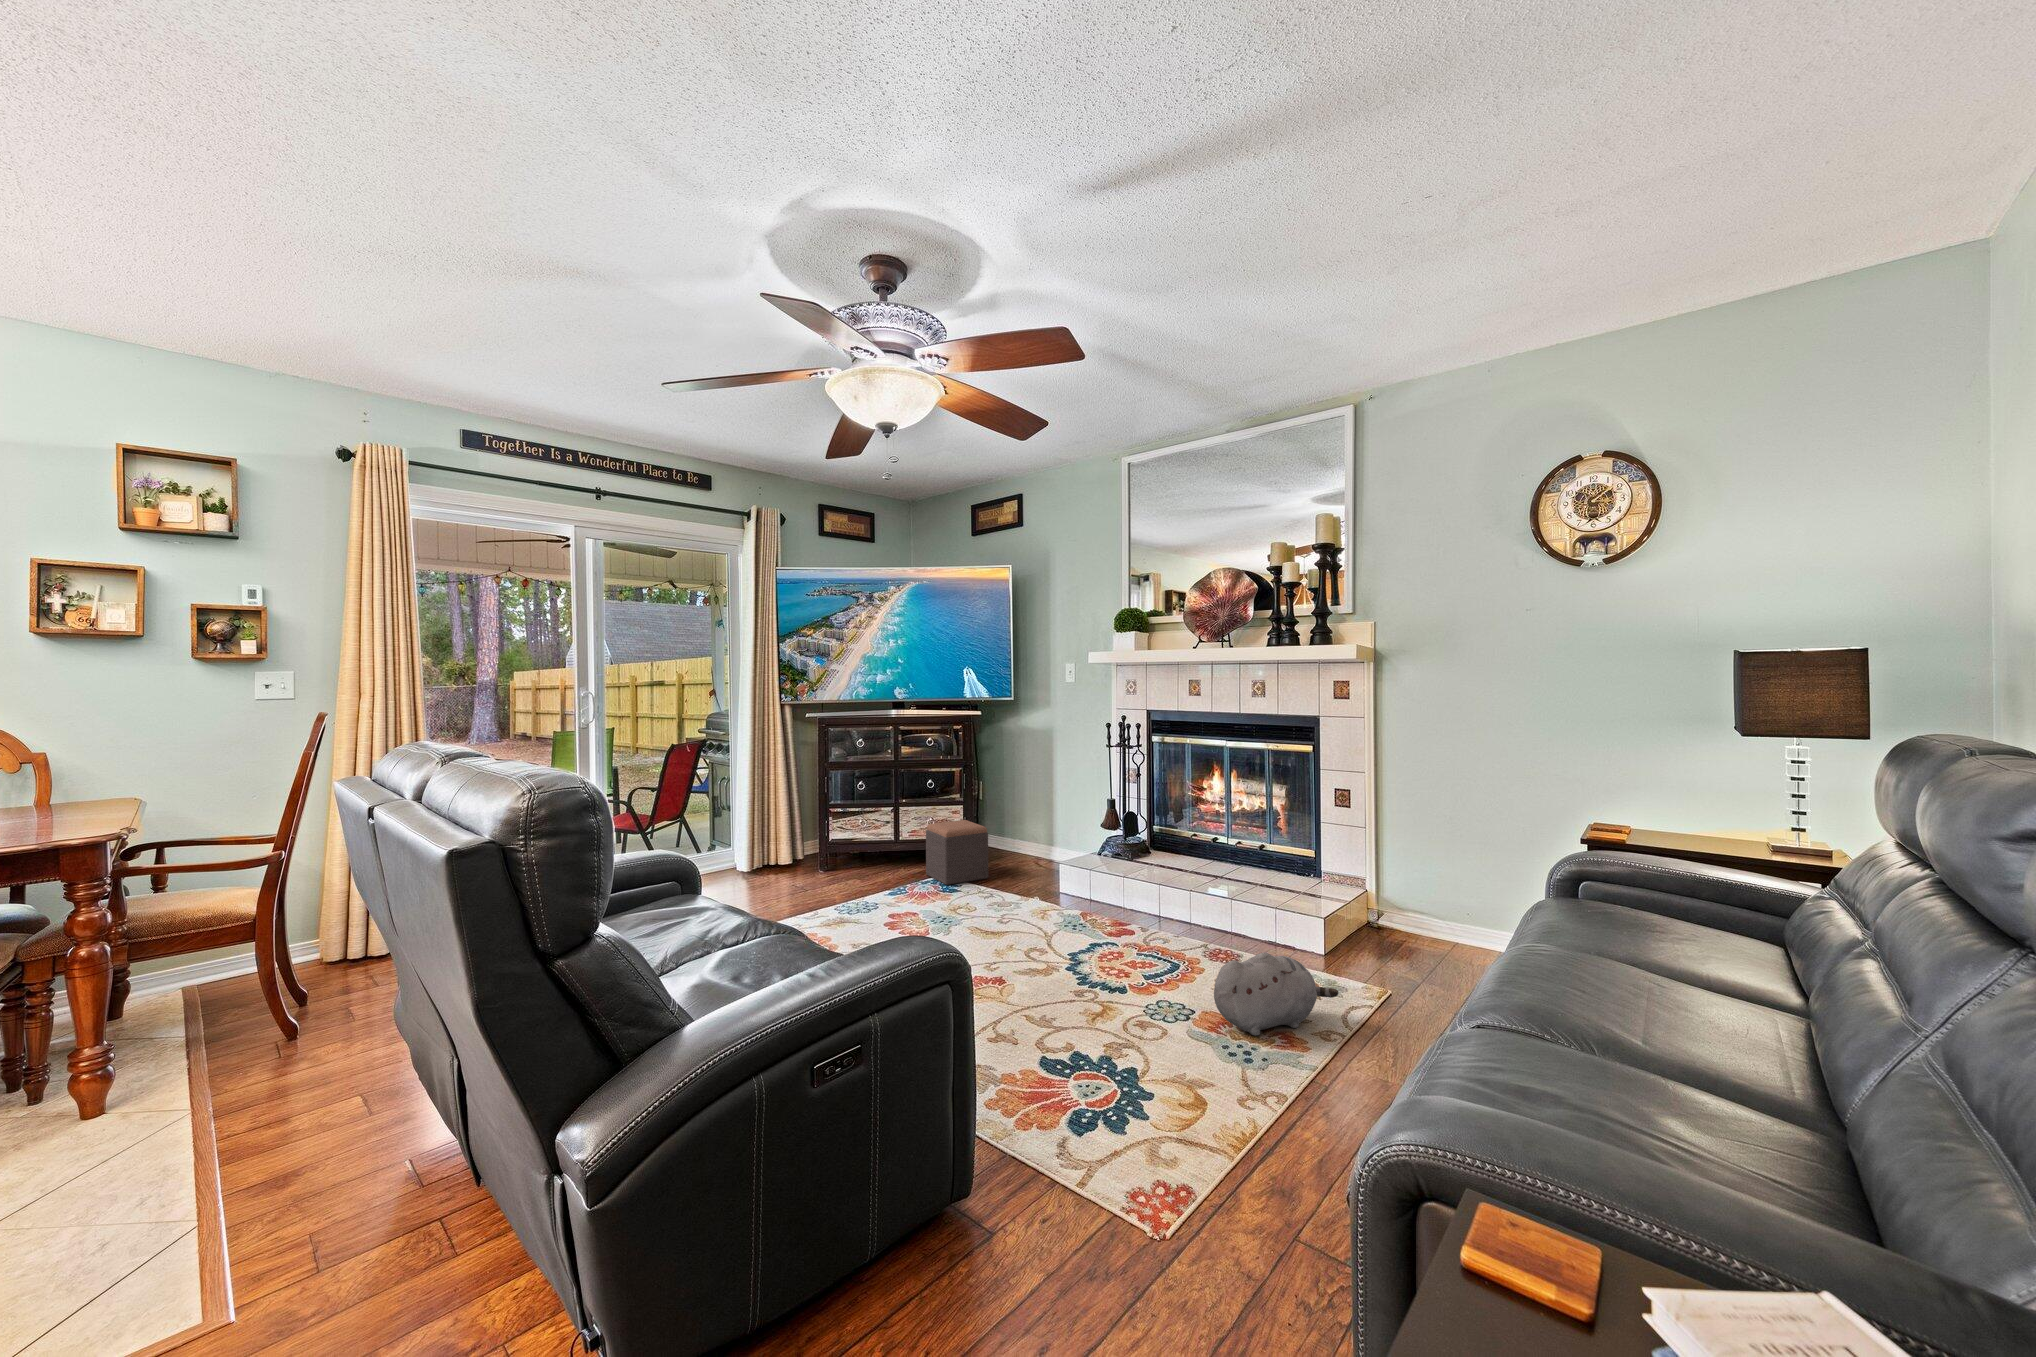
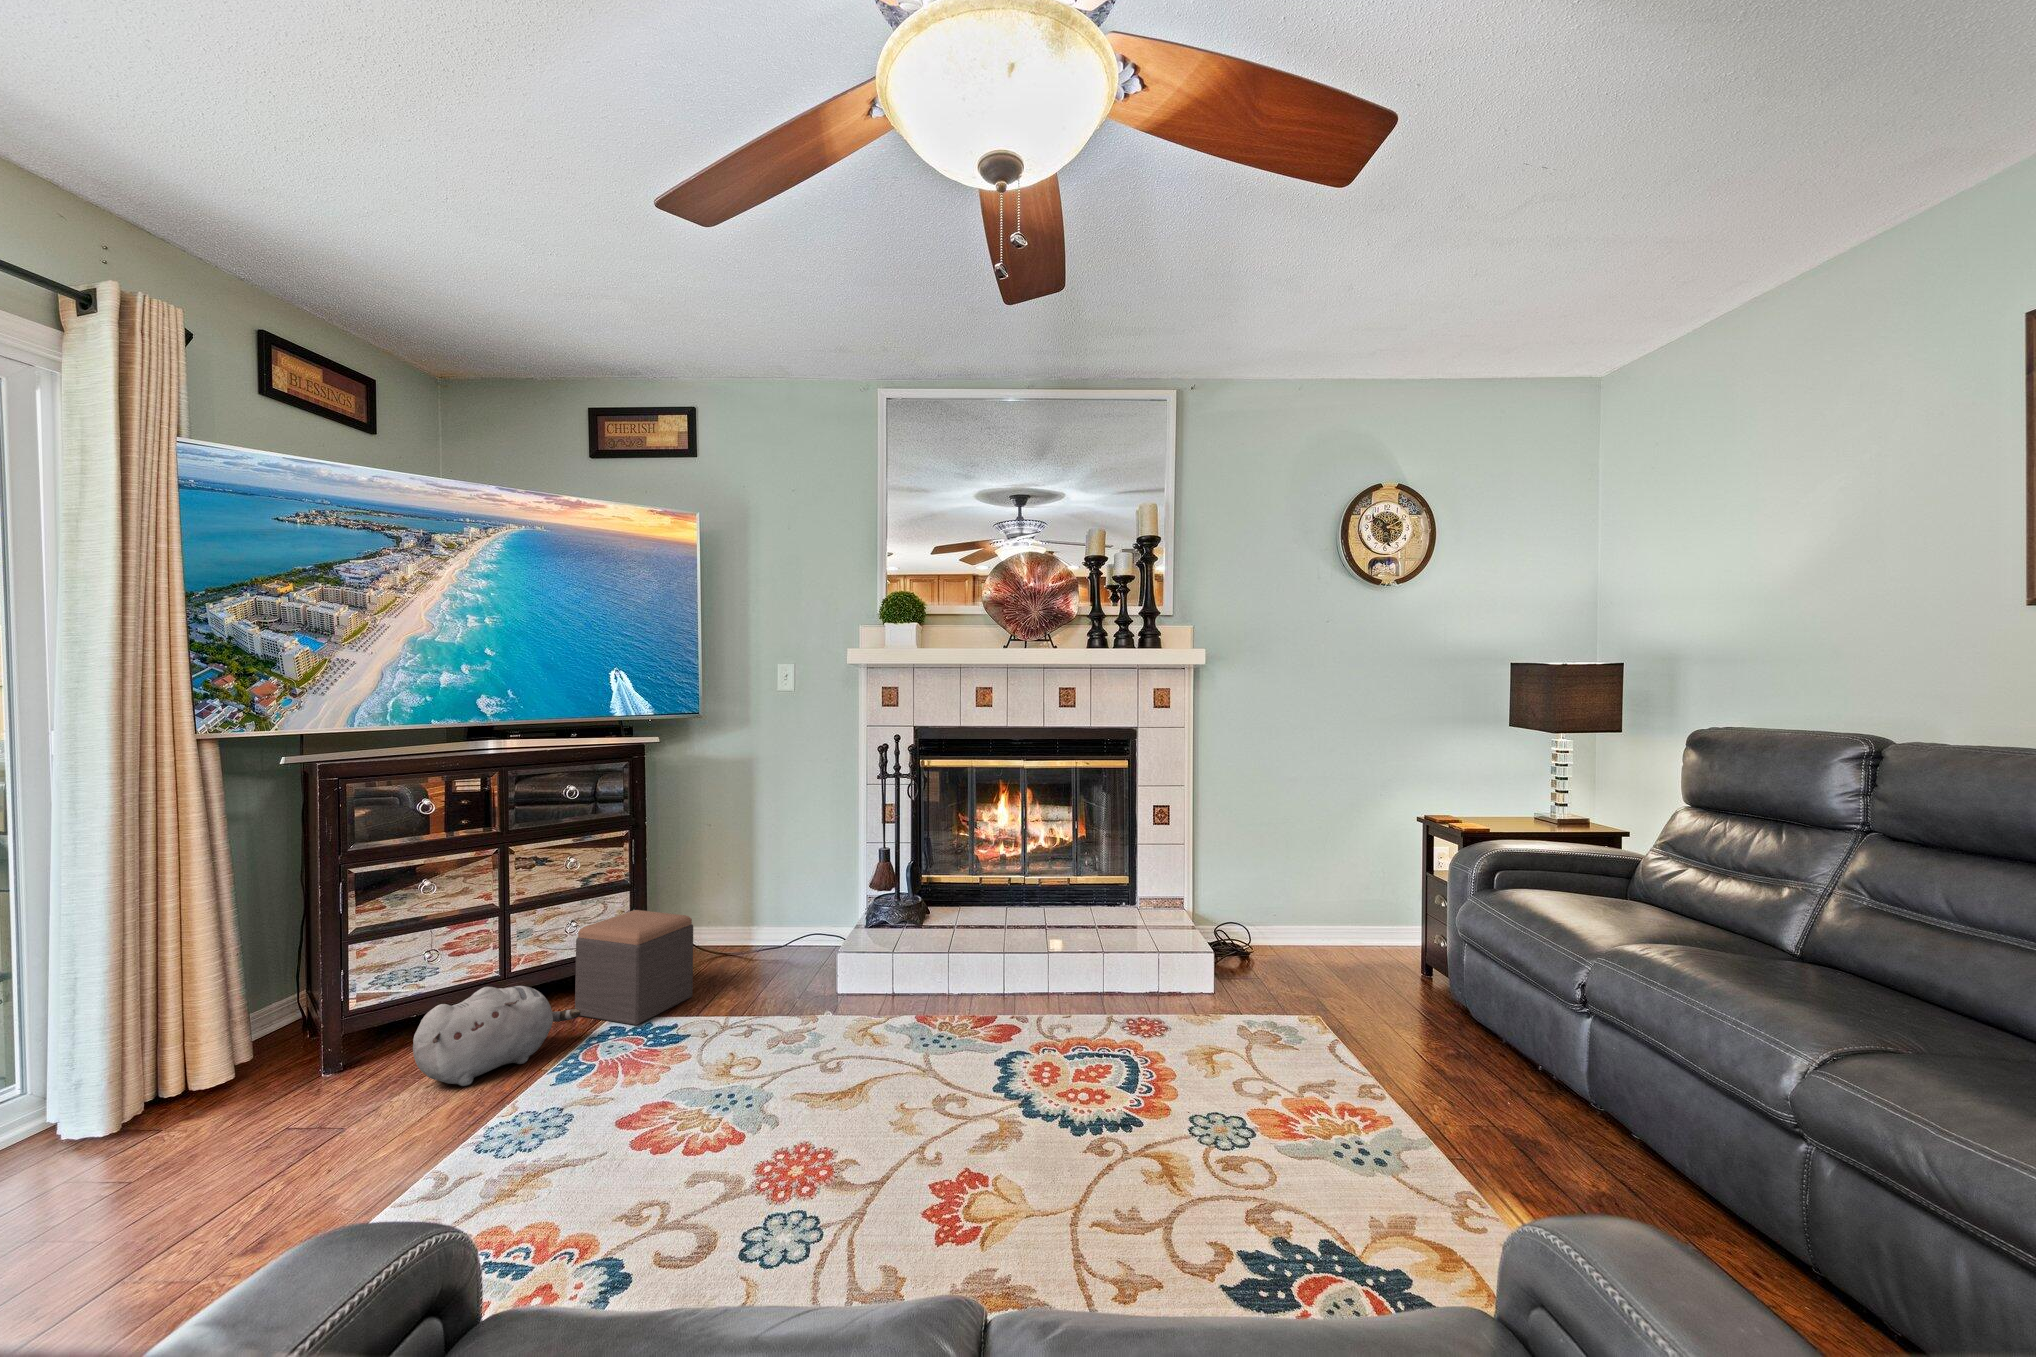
plush toy: present [1214,953,1338,1036] -> present [413,986,581,1086]

